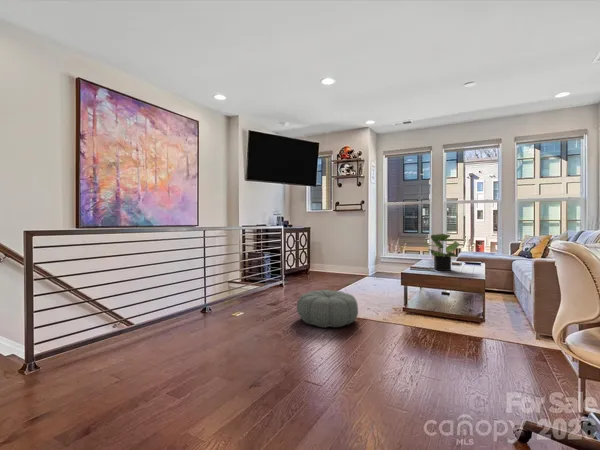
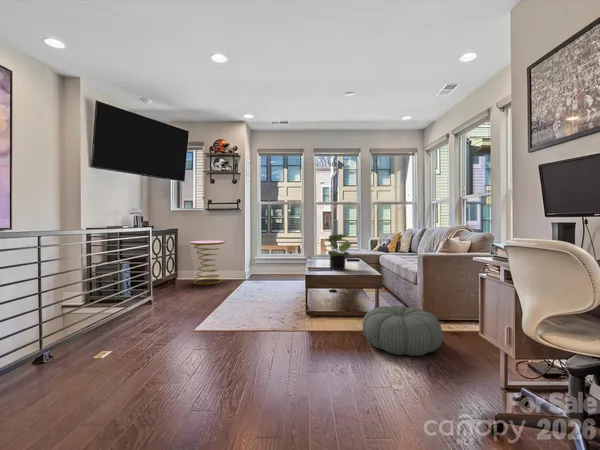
side table: none [318,238,348,277] -> present [190,241,225,285]
pouf: present [297,290,358,327] -> present [363,305,443,356]

